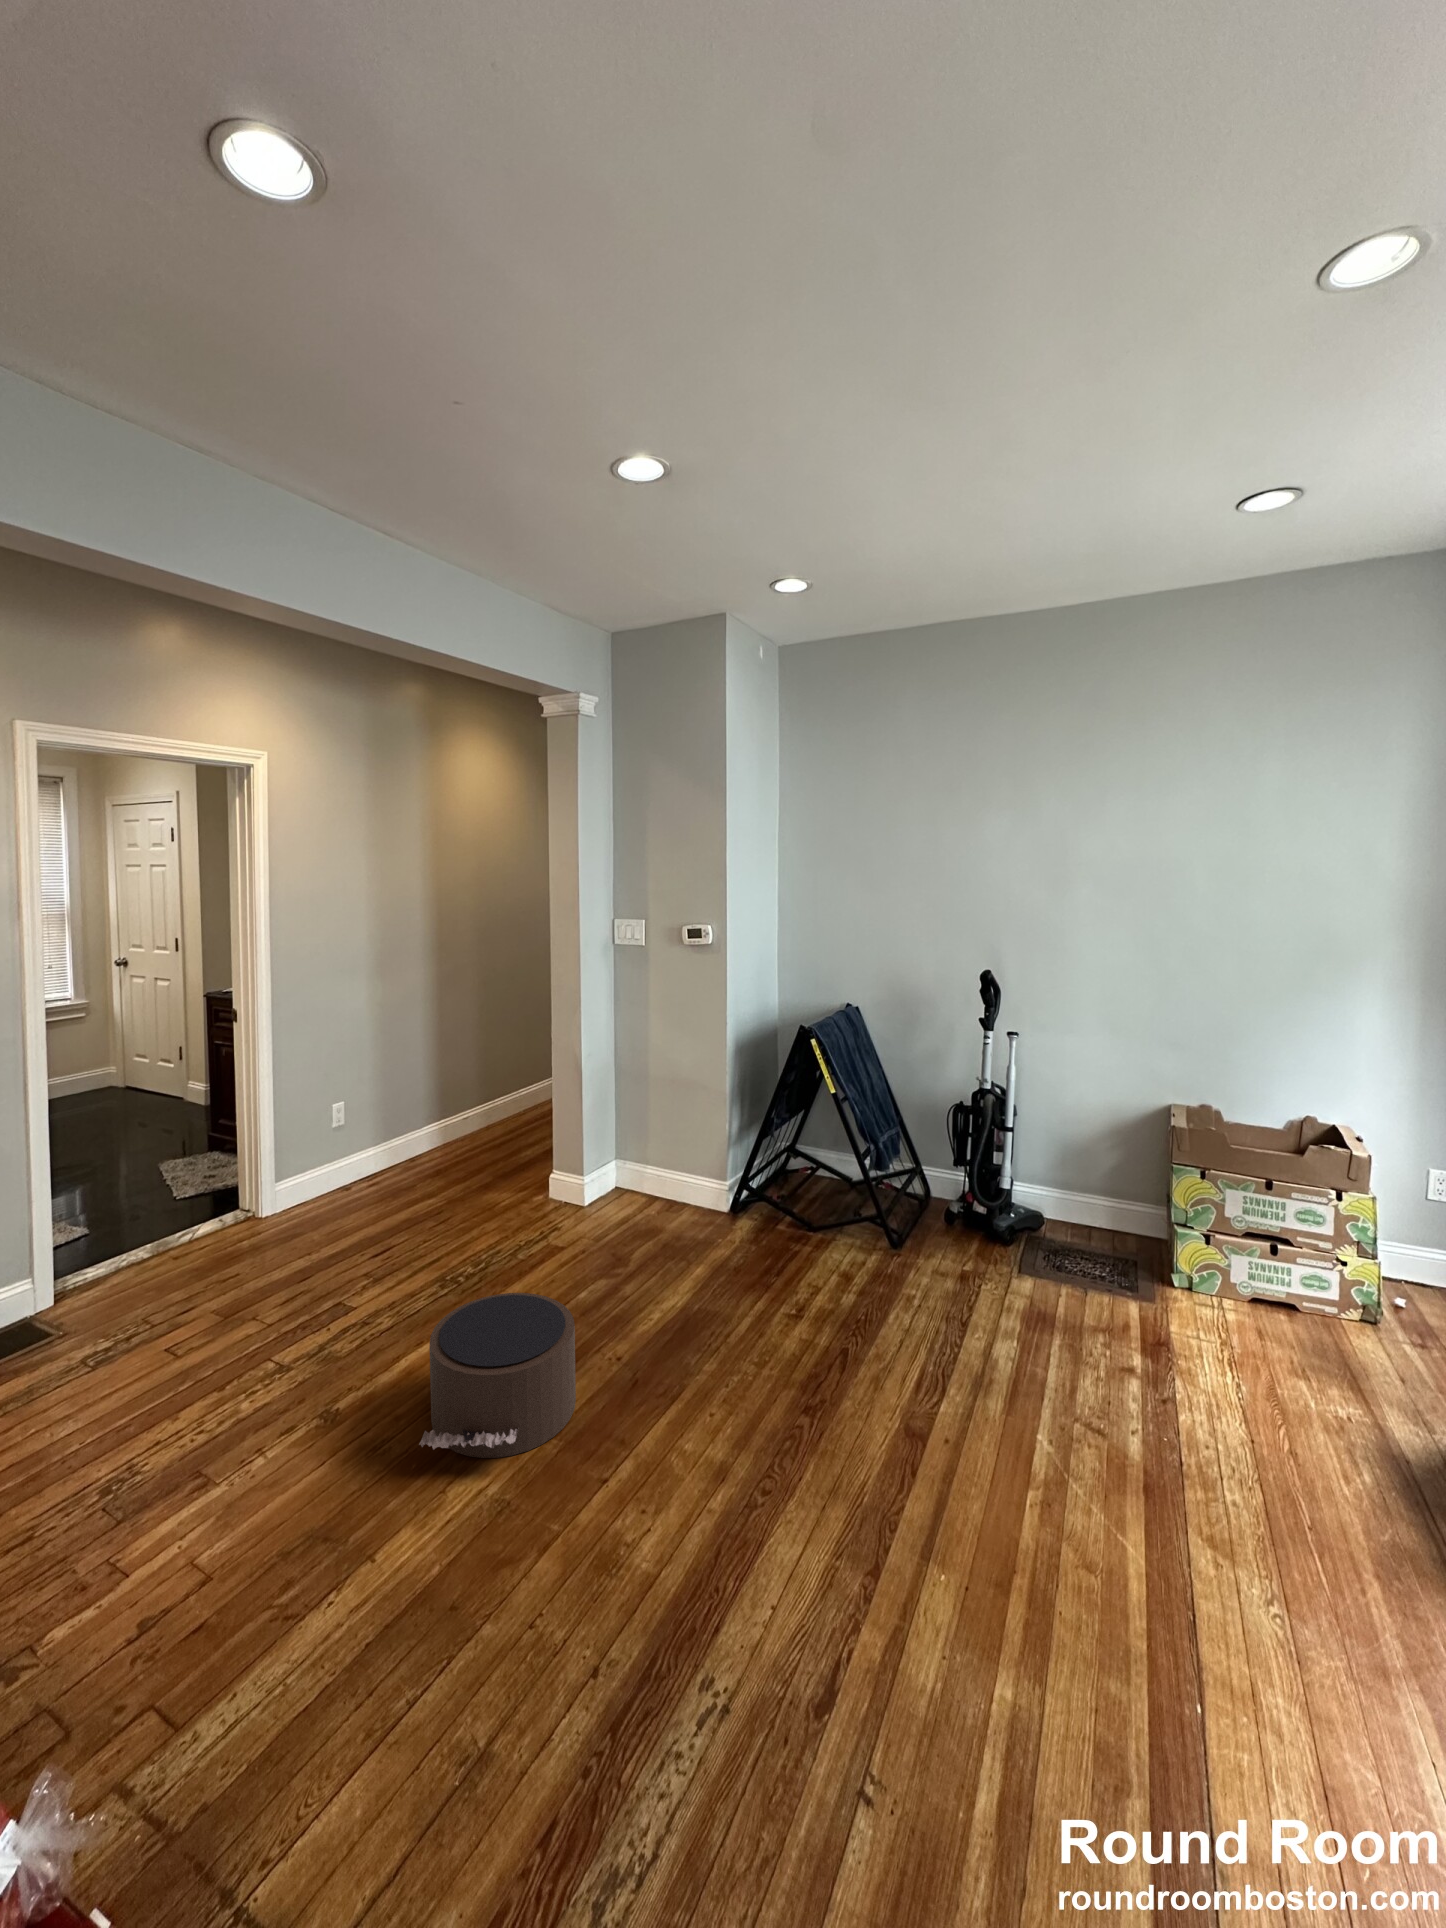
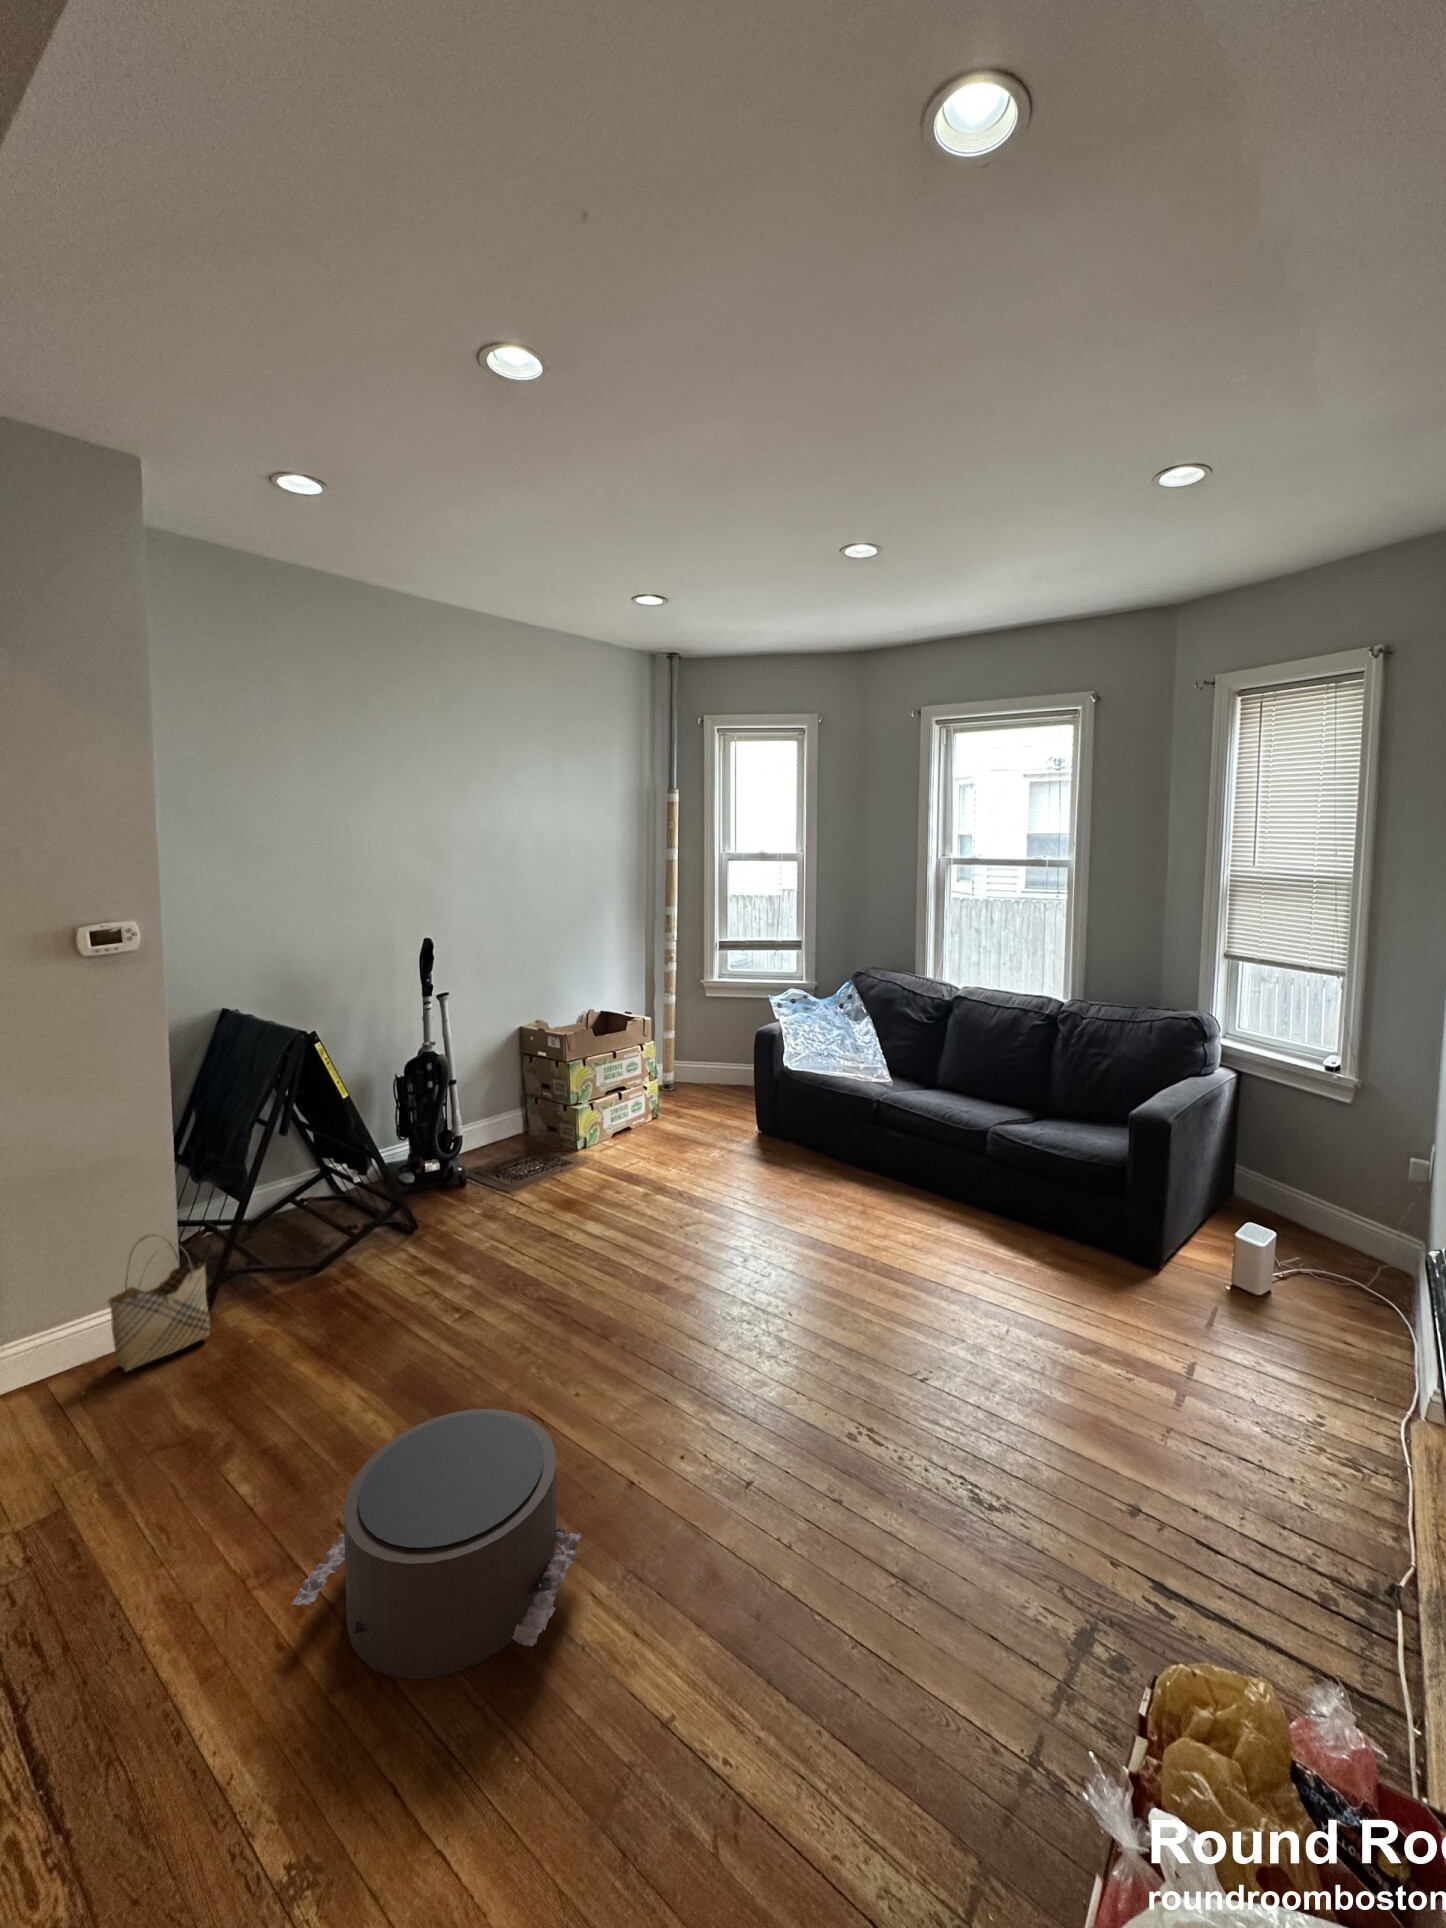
woven basket: none [666,1136,722,1222] -> present [108,1236,210,1372]

